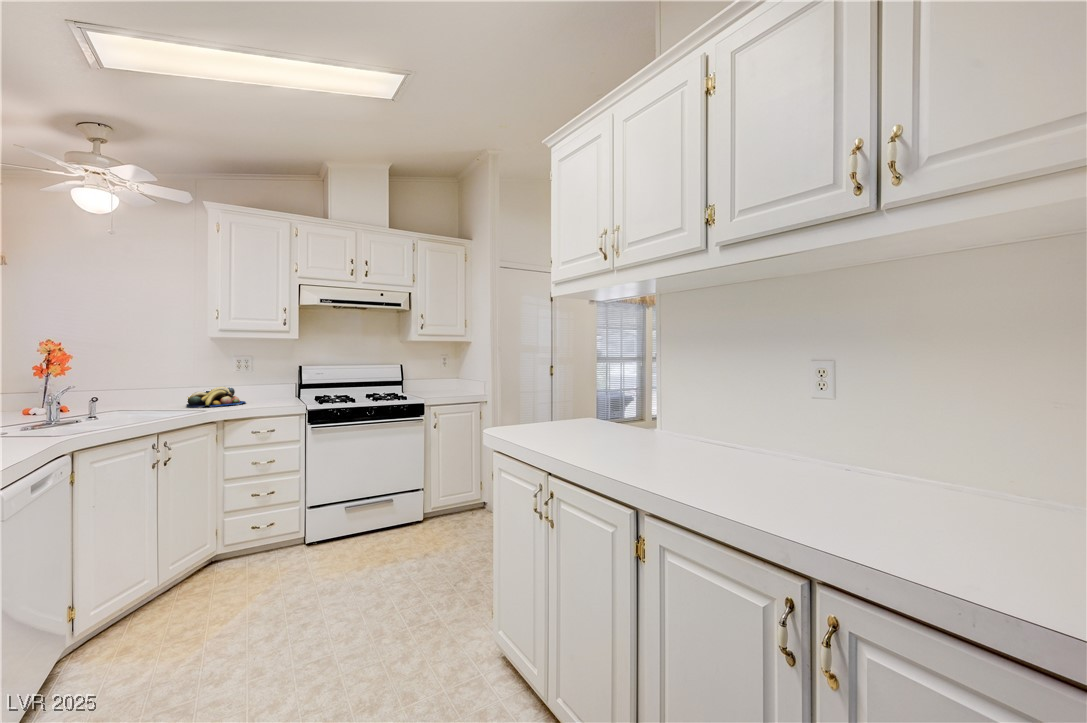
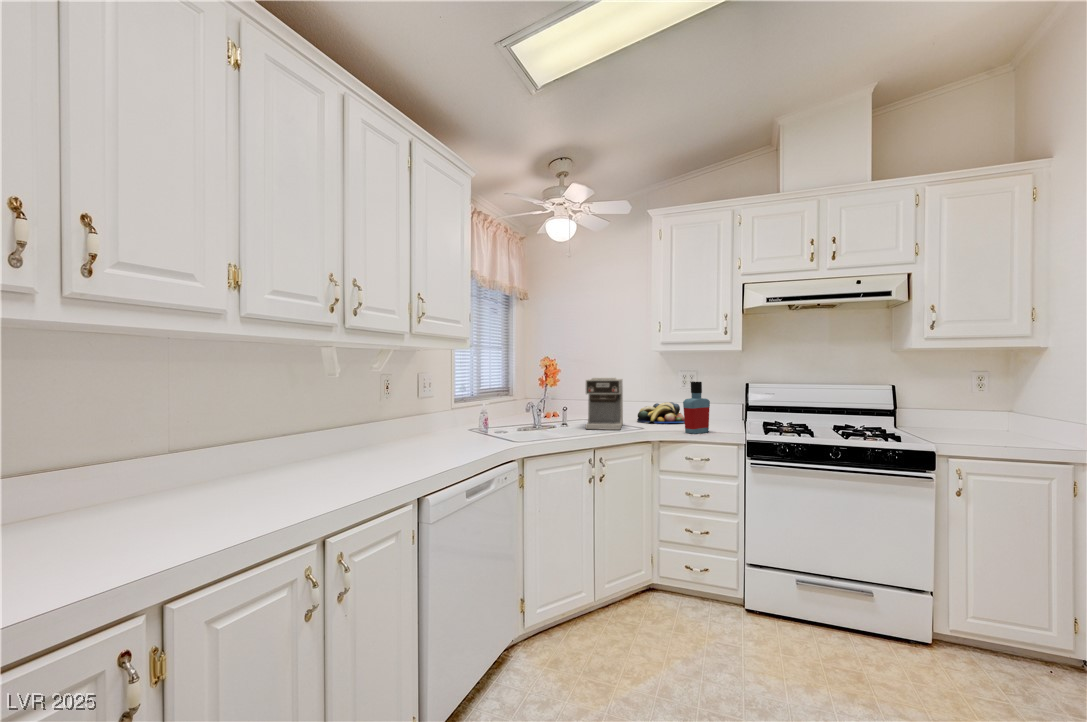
coffee maker: none [129,364,179,418] -> present [586,378,623,430]
bottle: none [250,365,274,410] -> present [683,382,710,434]

